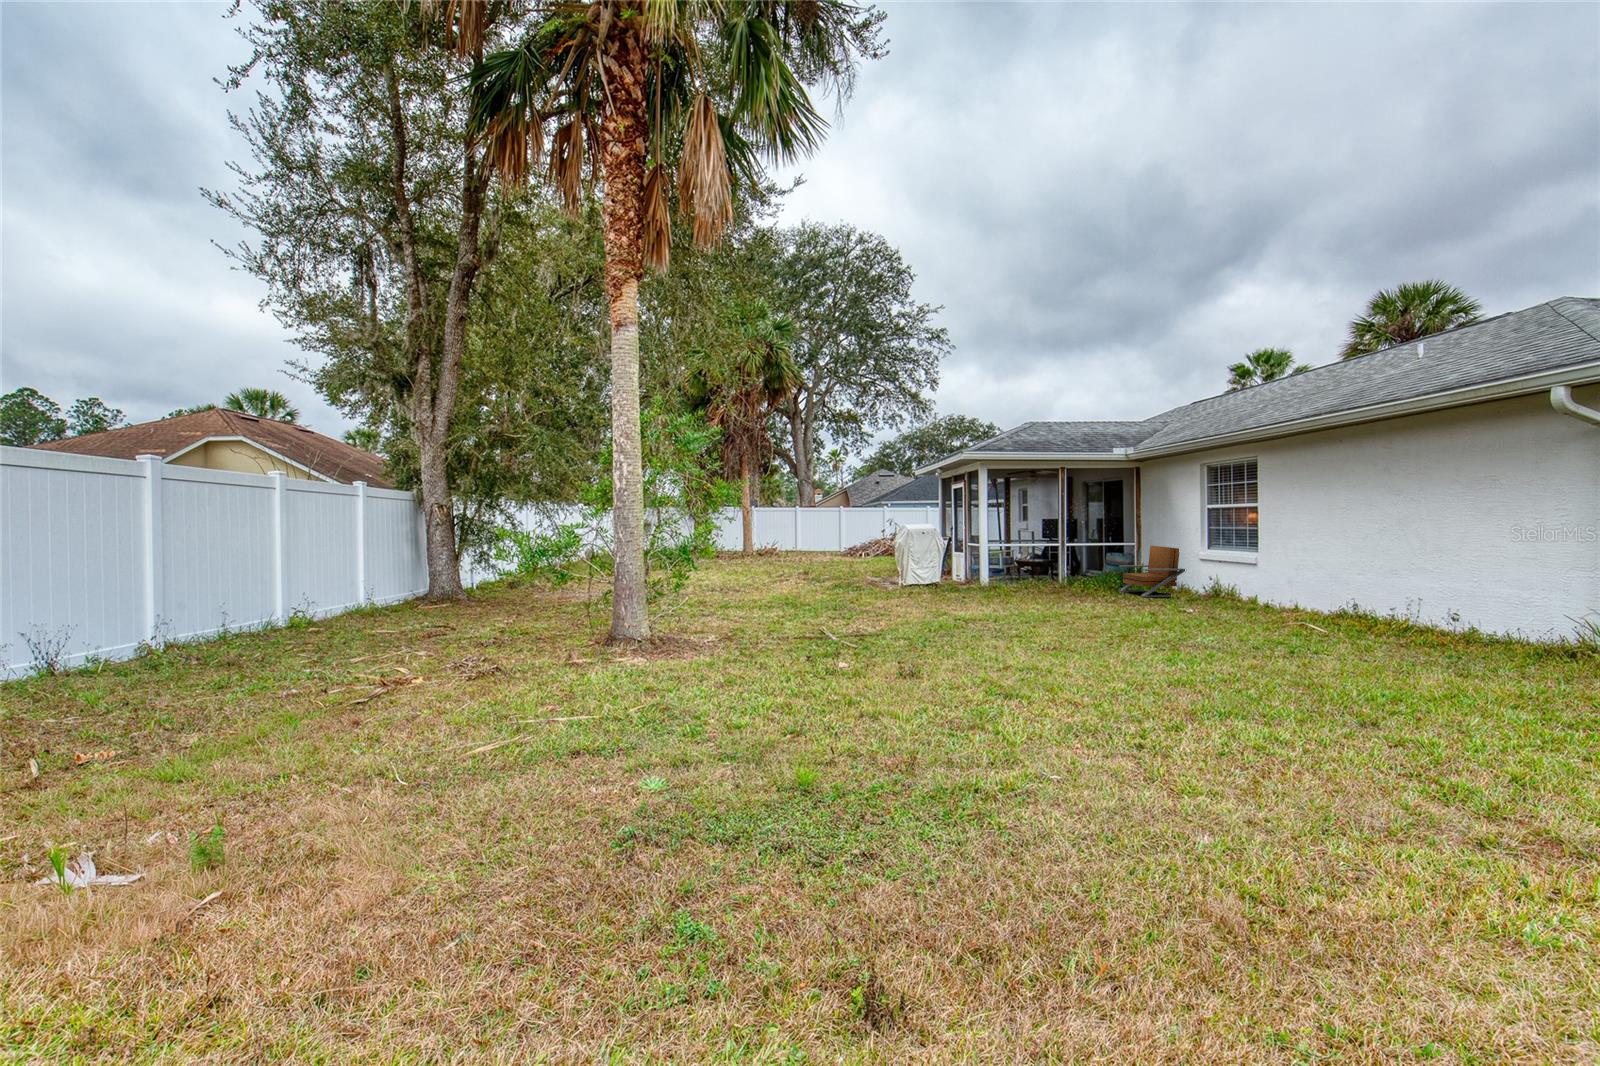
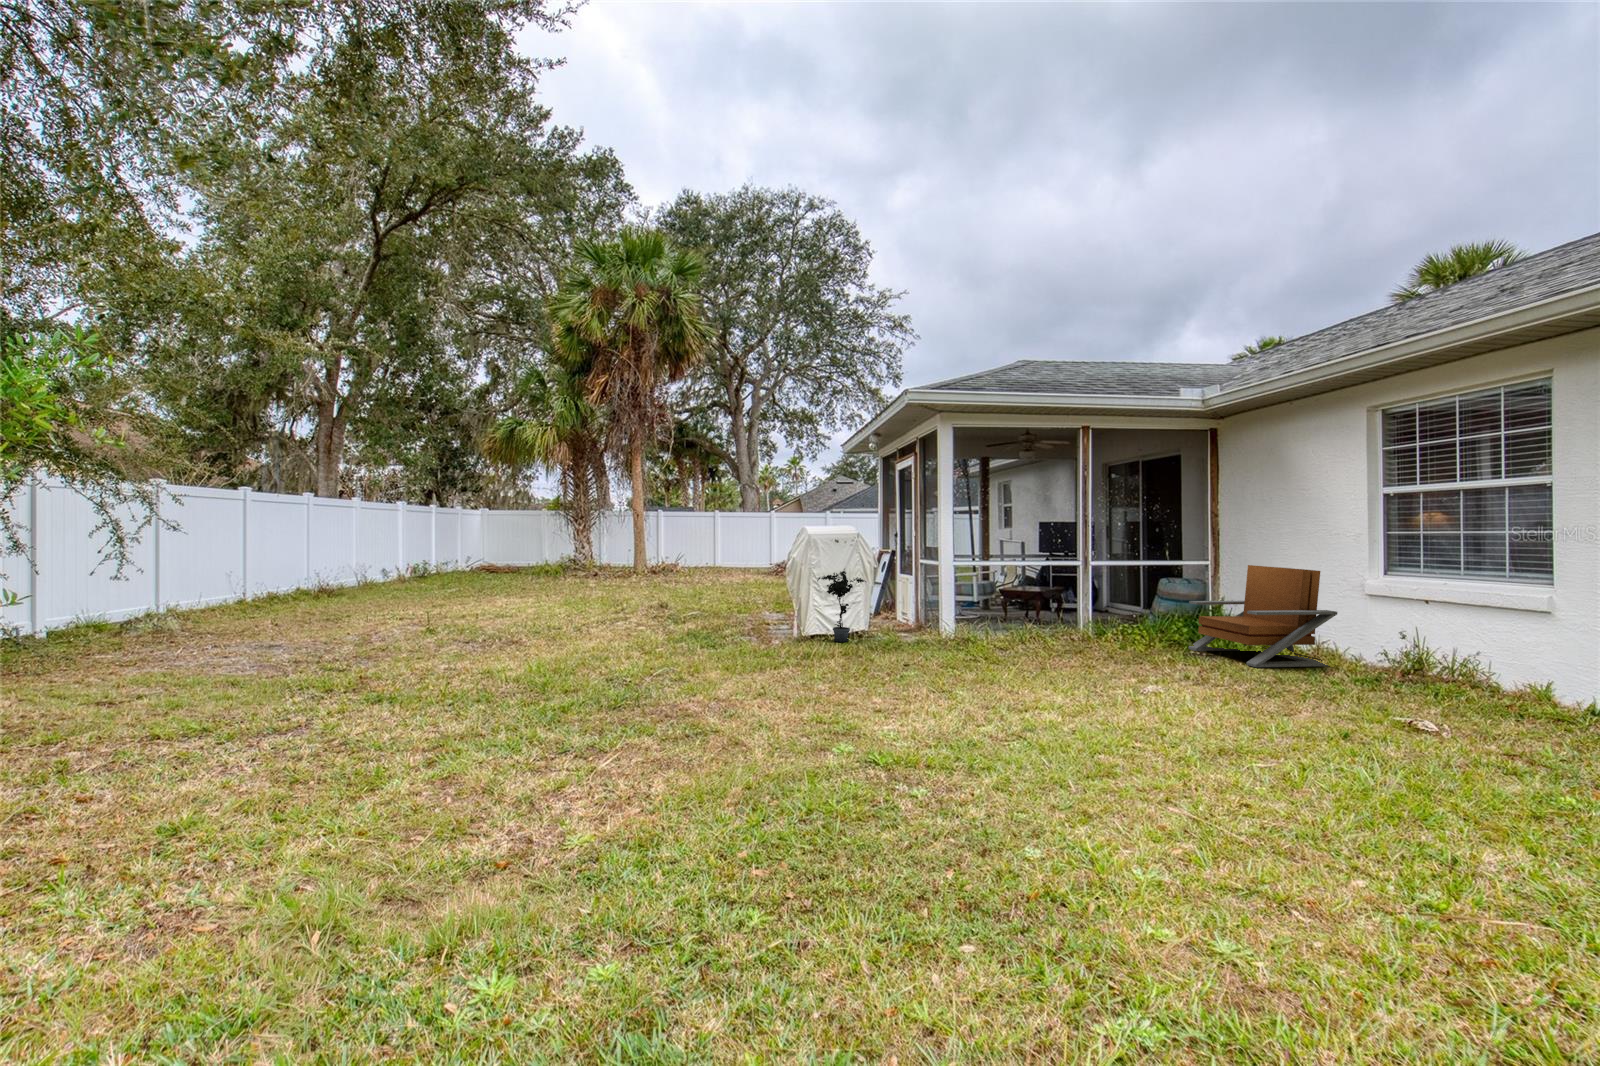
potted plant: none [913,549,942,590] -> present [817,569,866,642]

